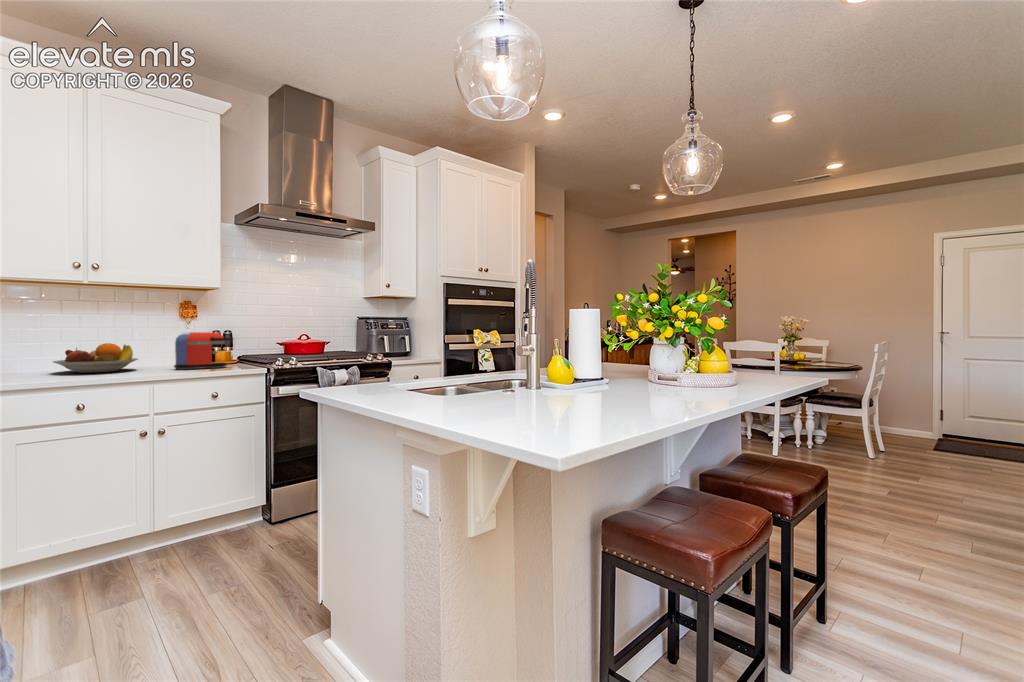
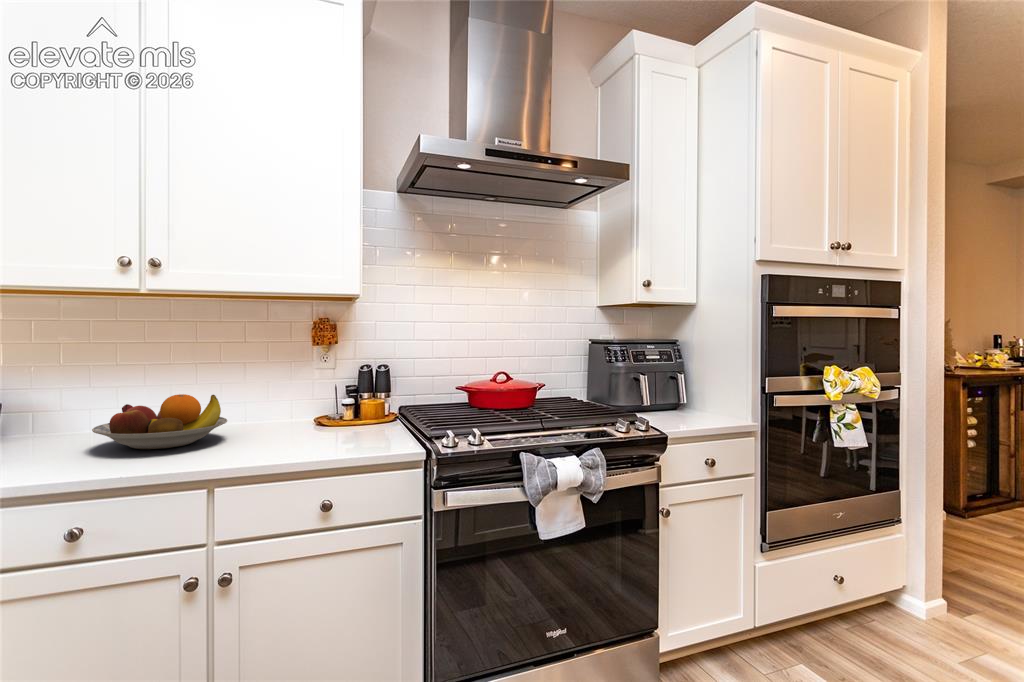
coffee maker: present [174,332,233,369] -> none [275,376,375,447]

